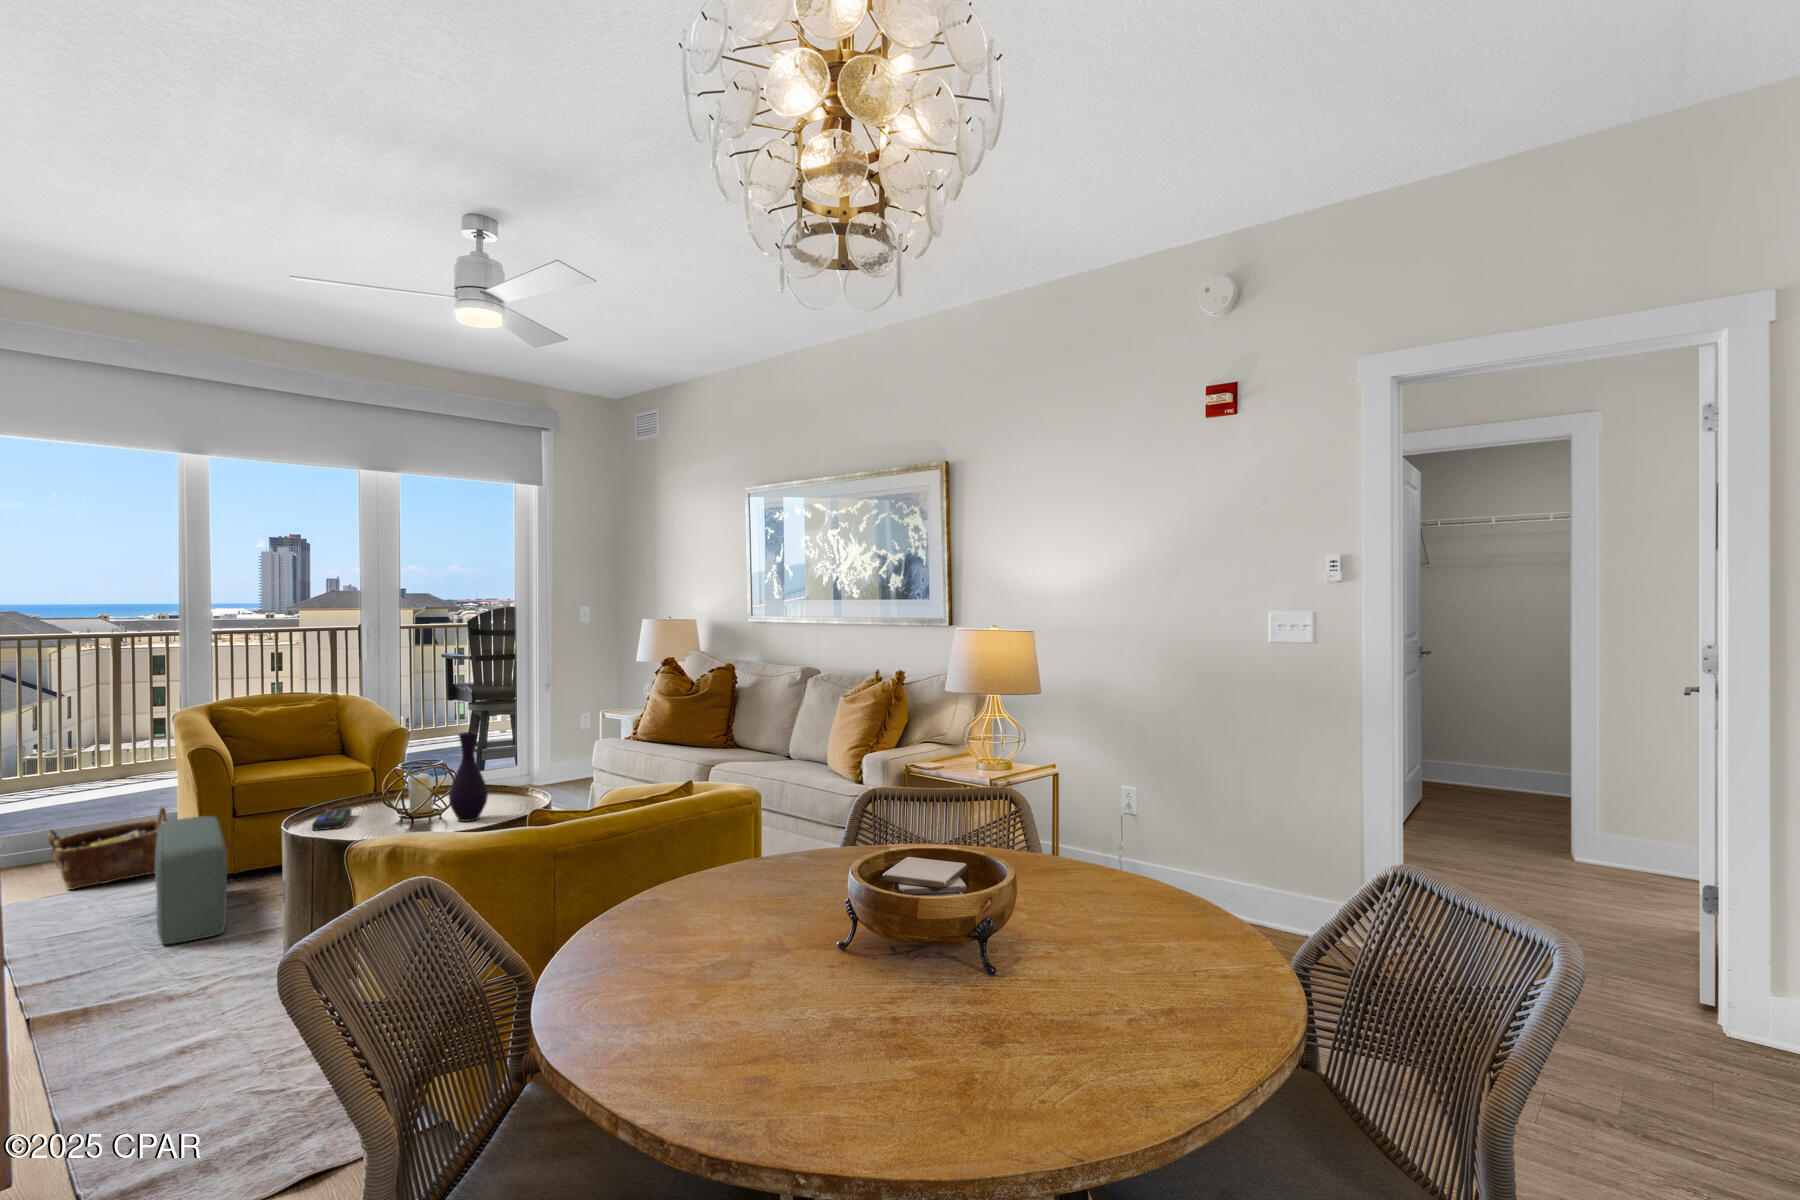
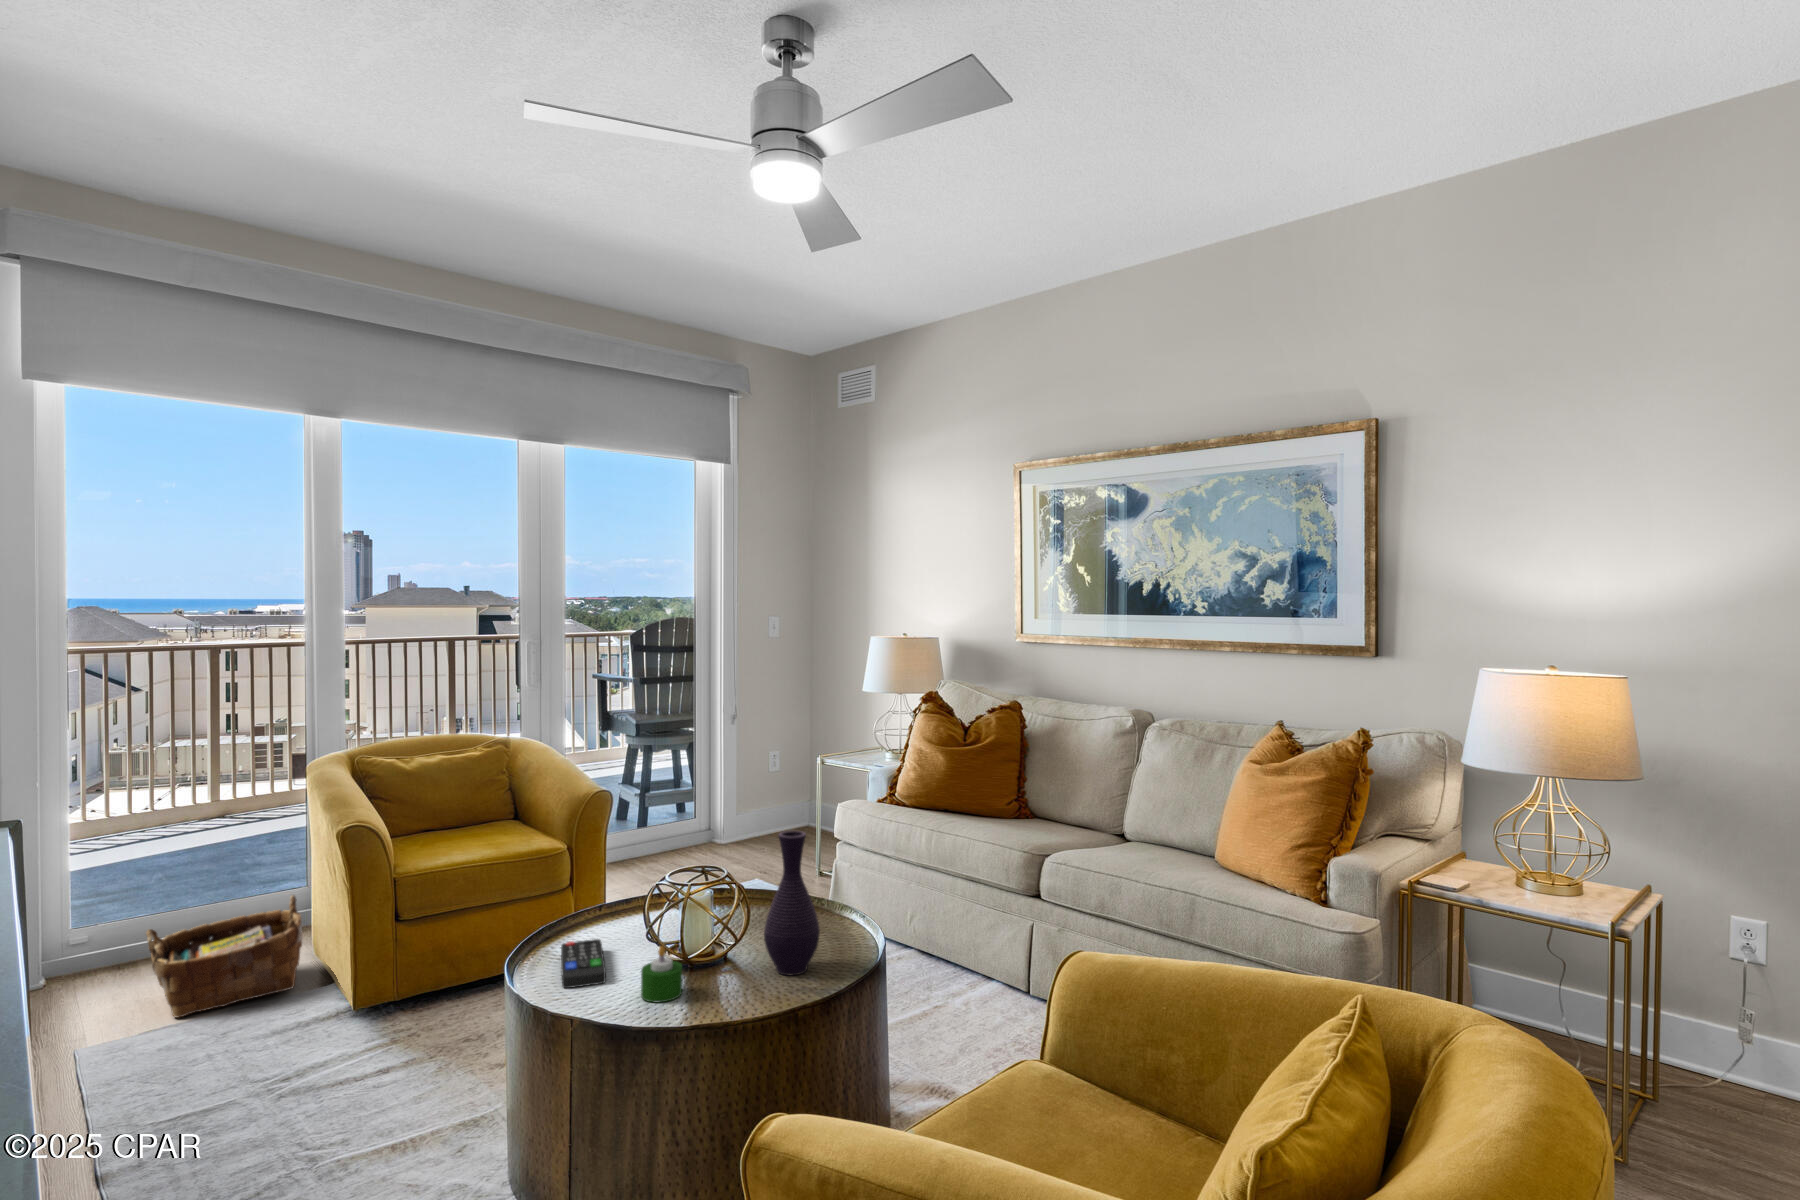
candle: none [359,801,388,834] -> present [641,946,682,1003]
pouf: present [155,816,227,944] -> none [302,923,413,1146]

